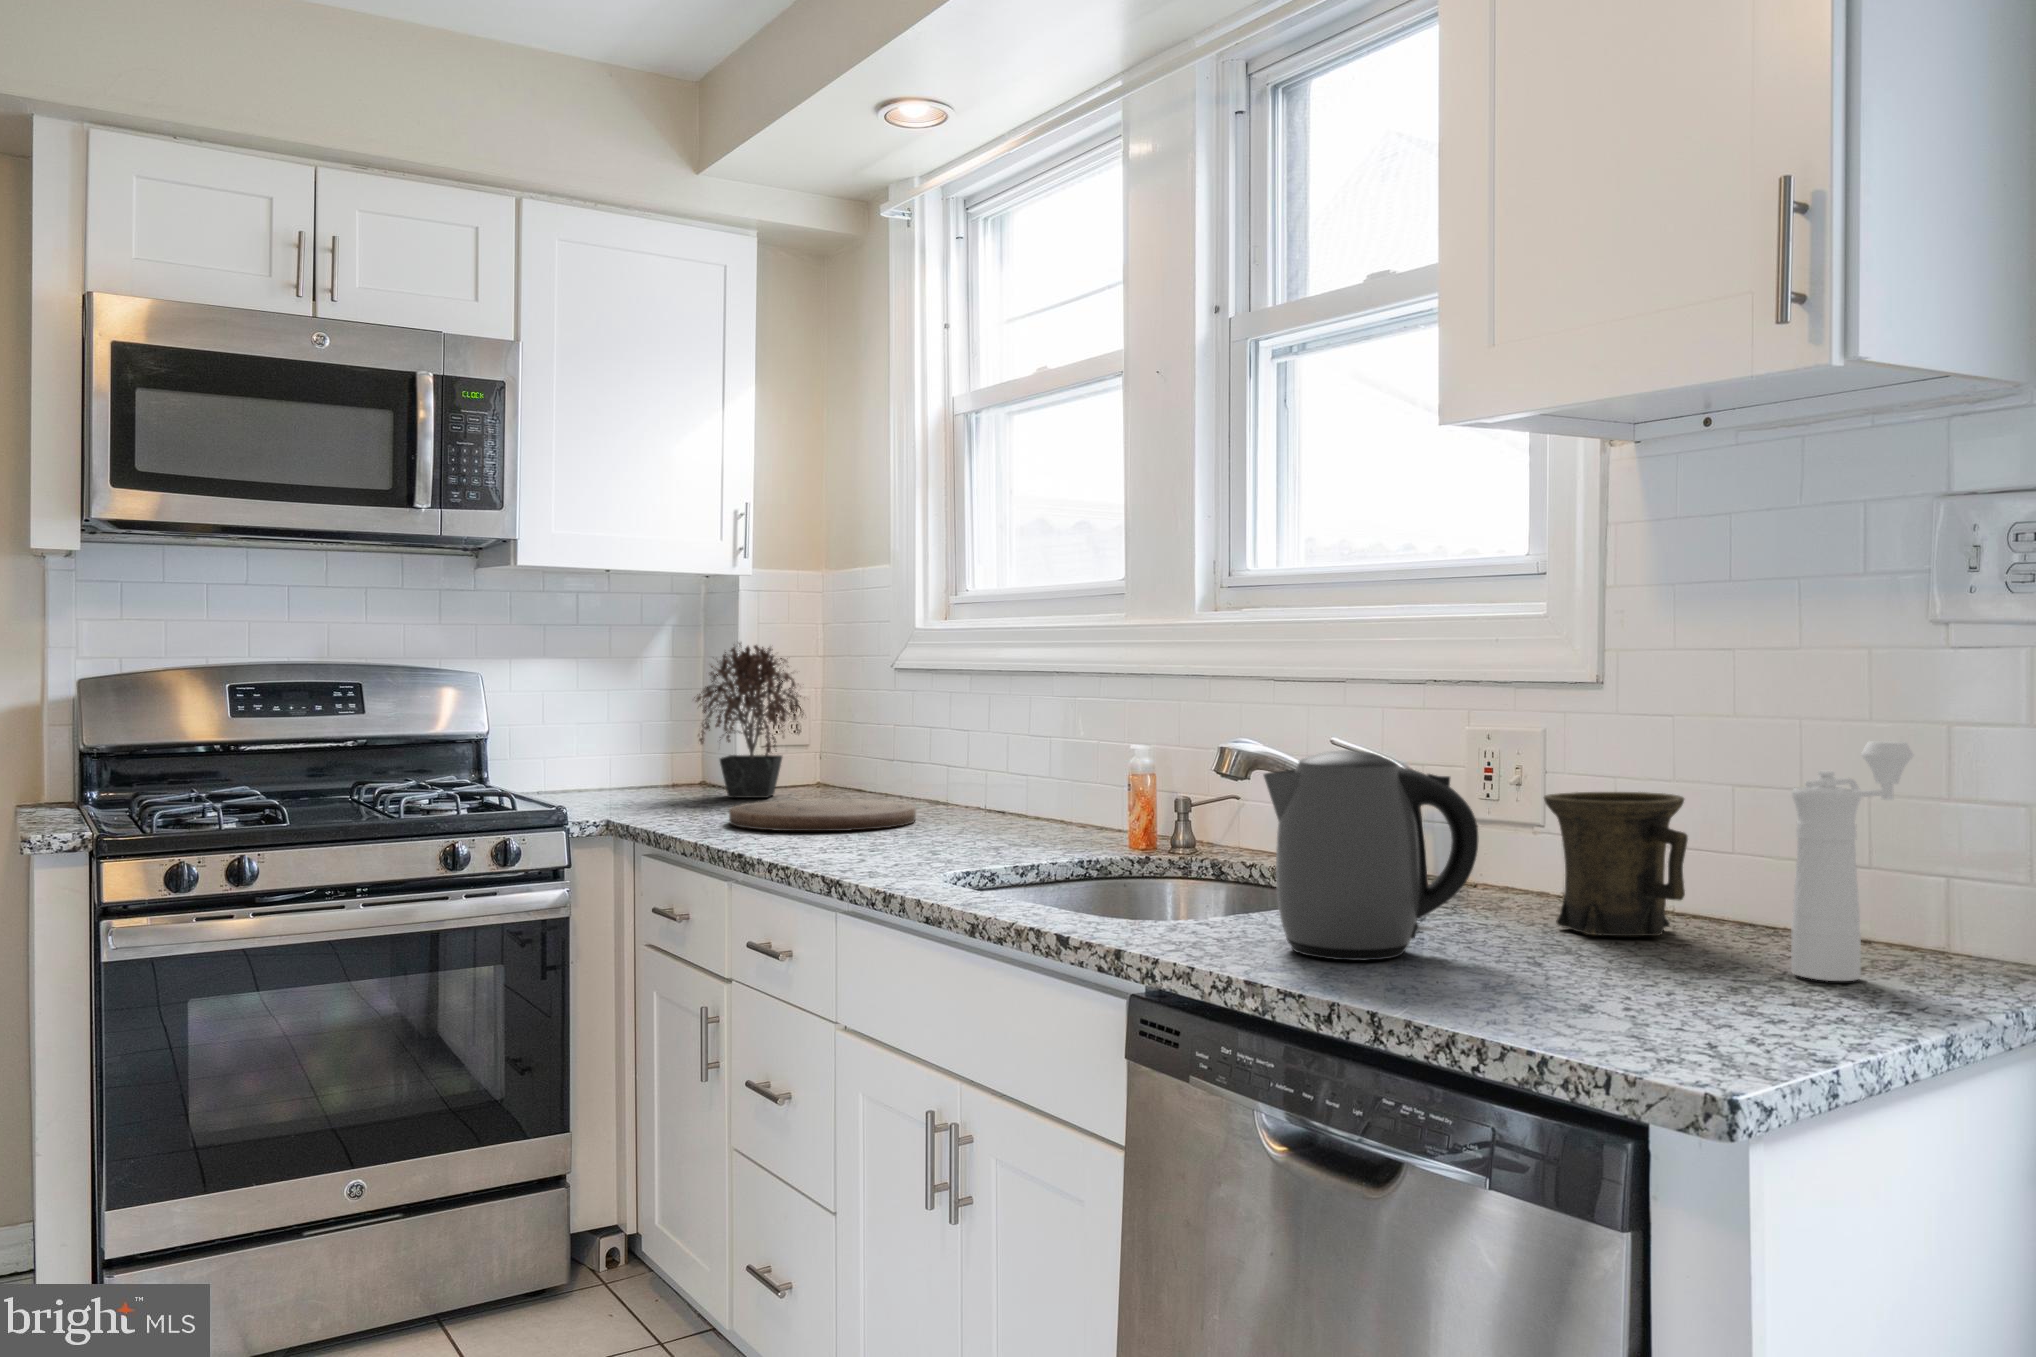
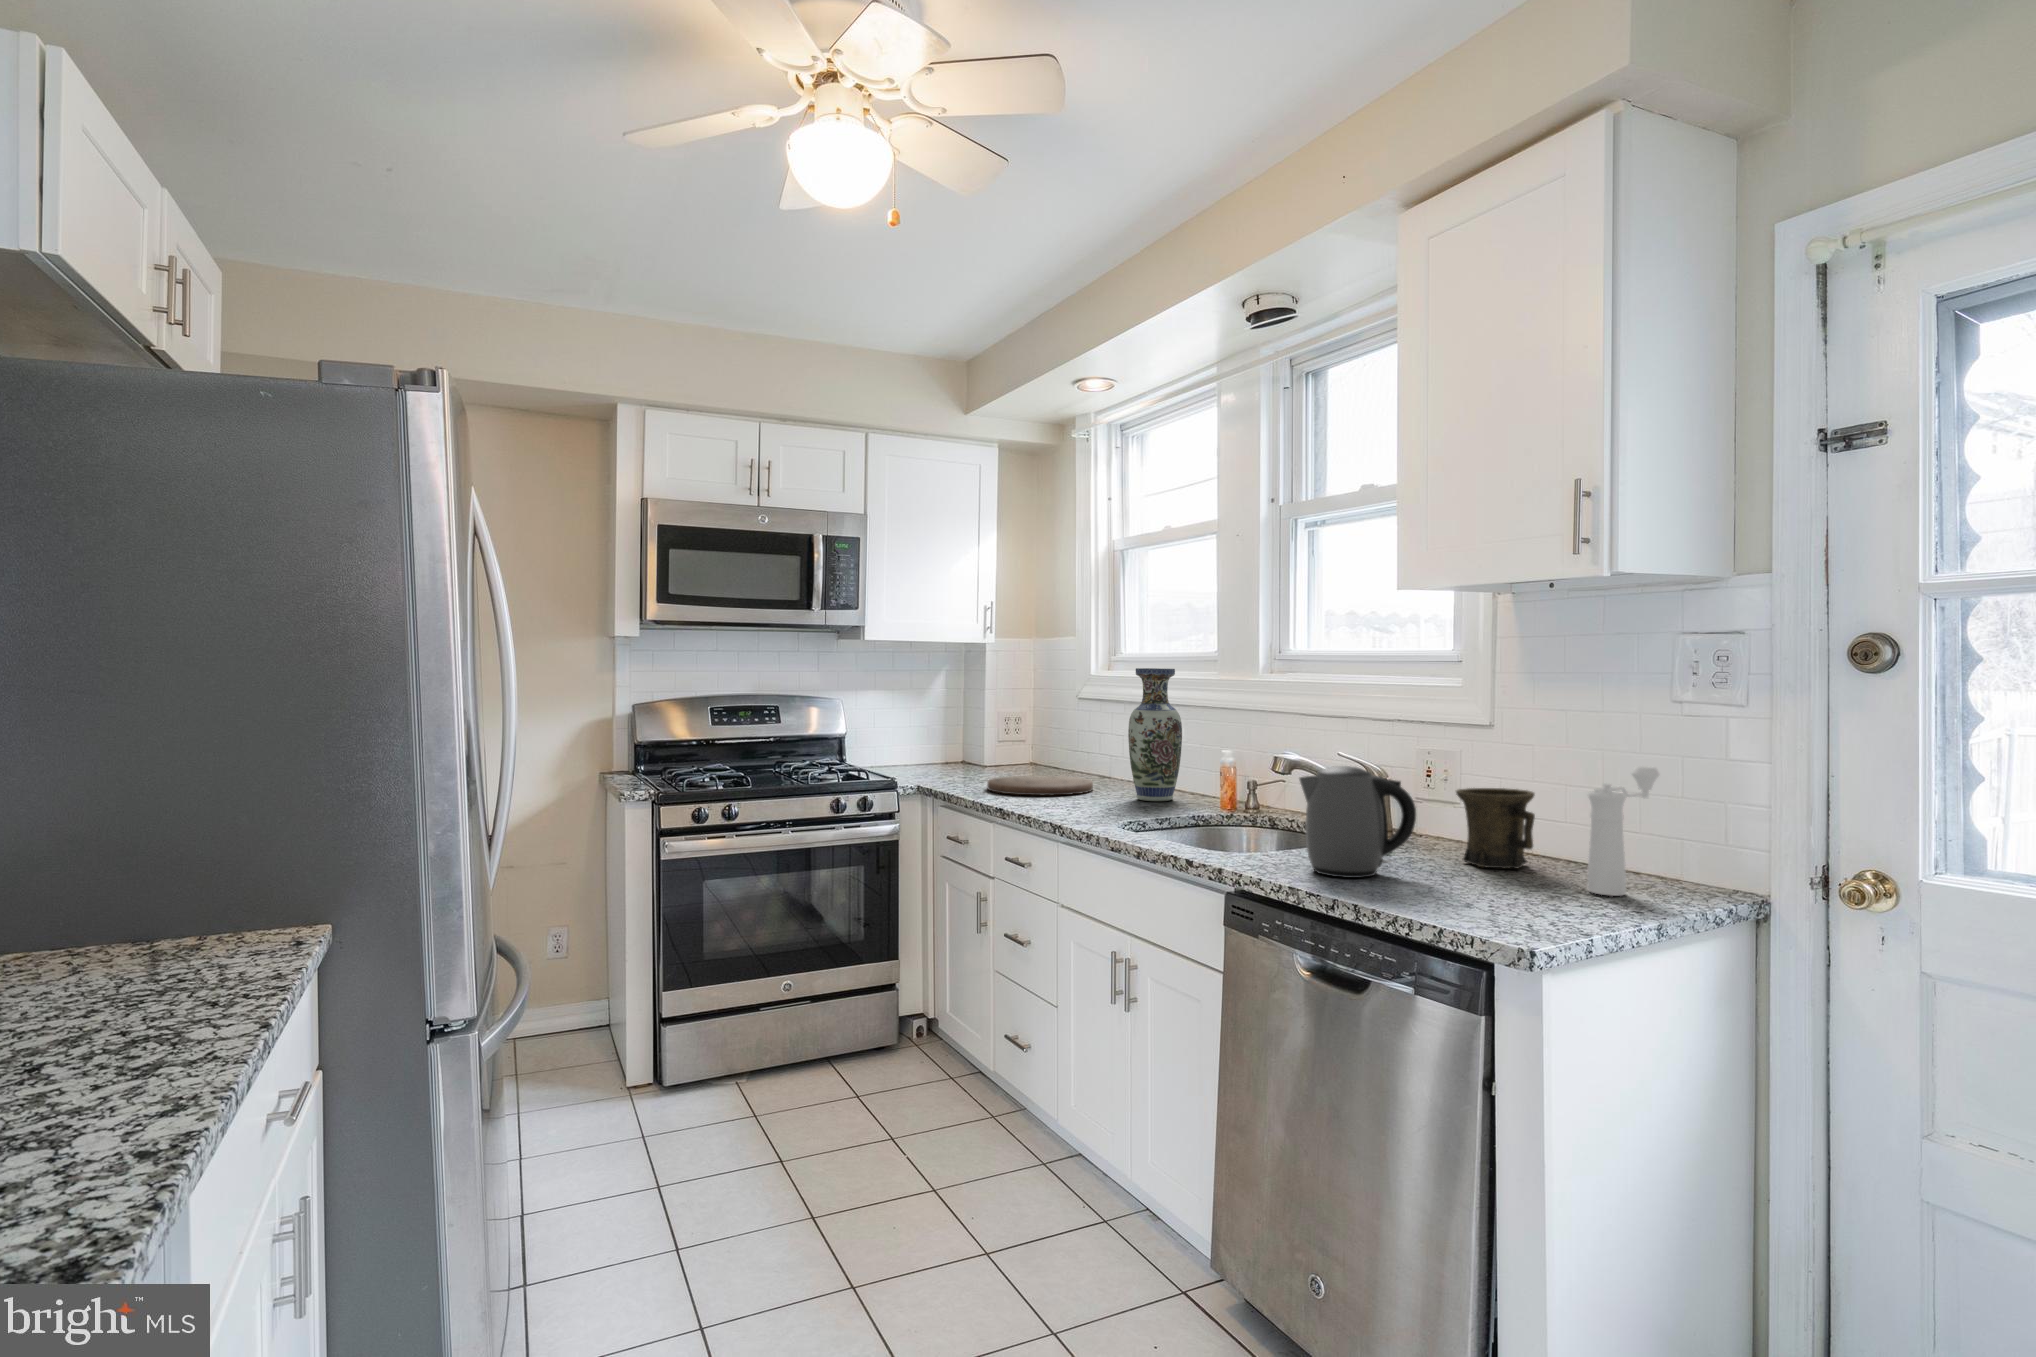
vase: none [973,604,1065,837] -> present [1128,668,1182,801]
potted plant: present [694,643,803,798] -> none [959,681,1027,773]

